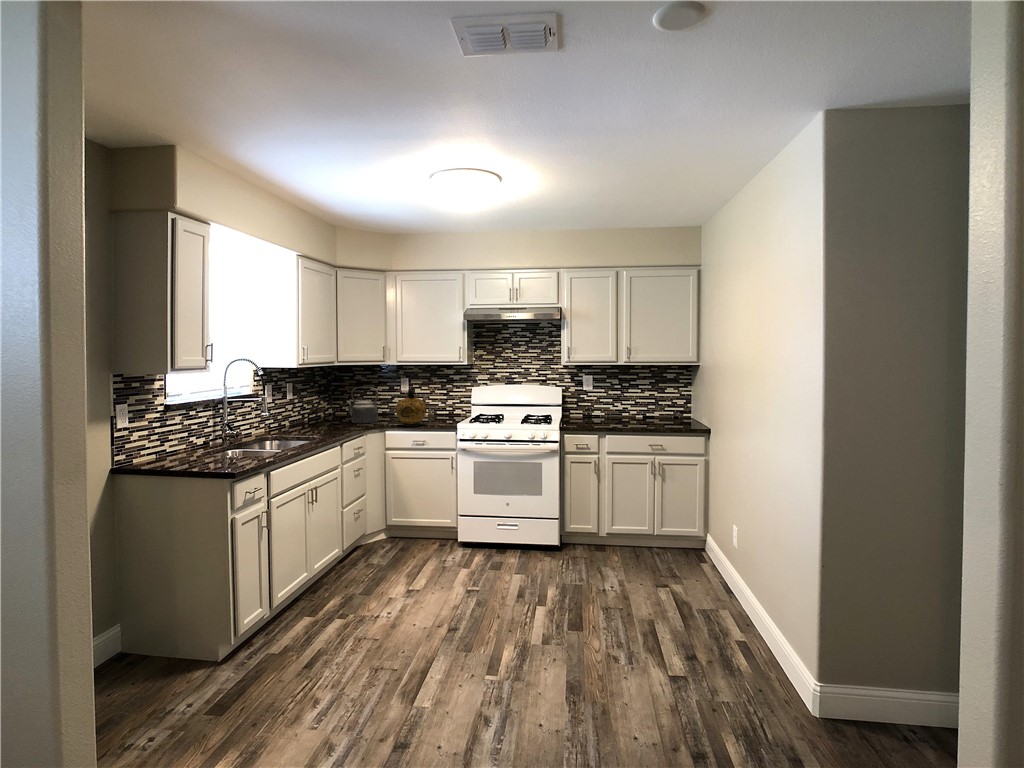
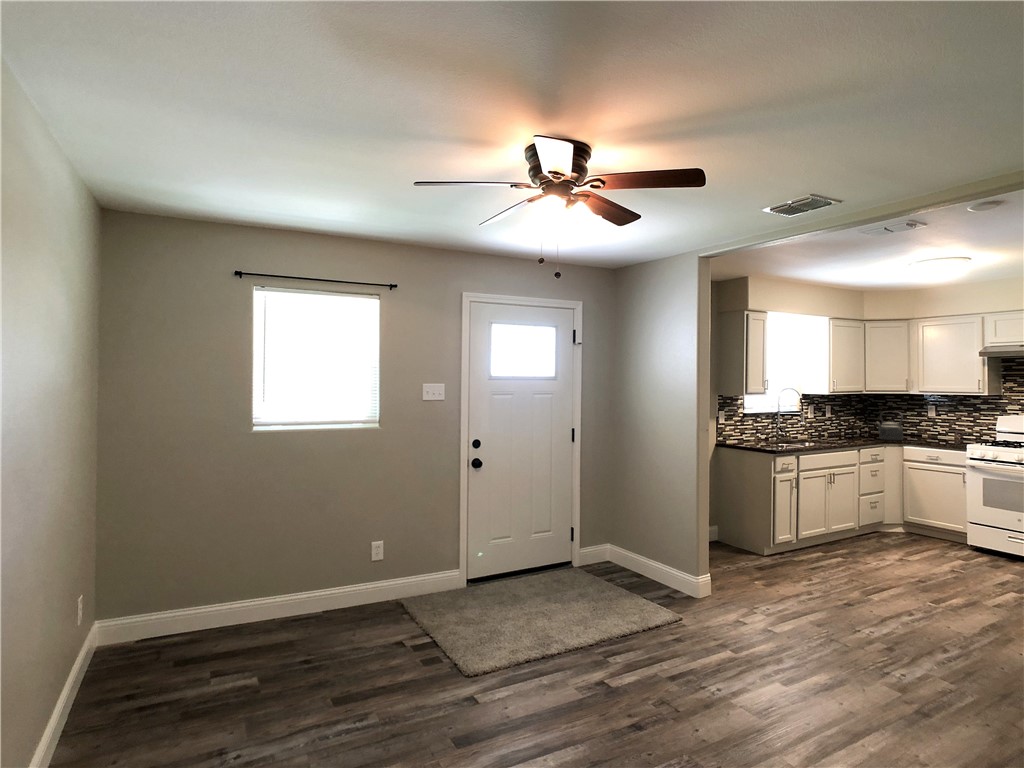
ceramic jug: present [396,388,427,426] -> none [913,413,943,444]

